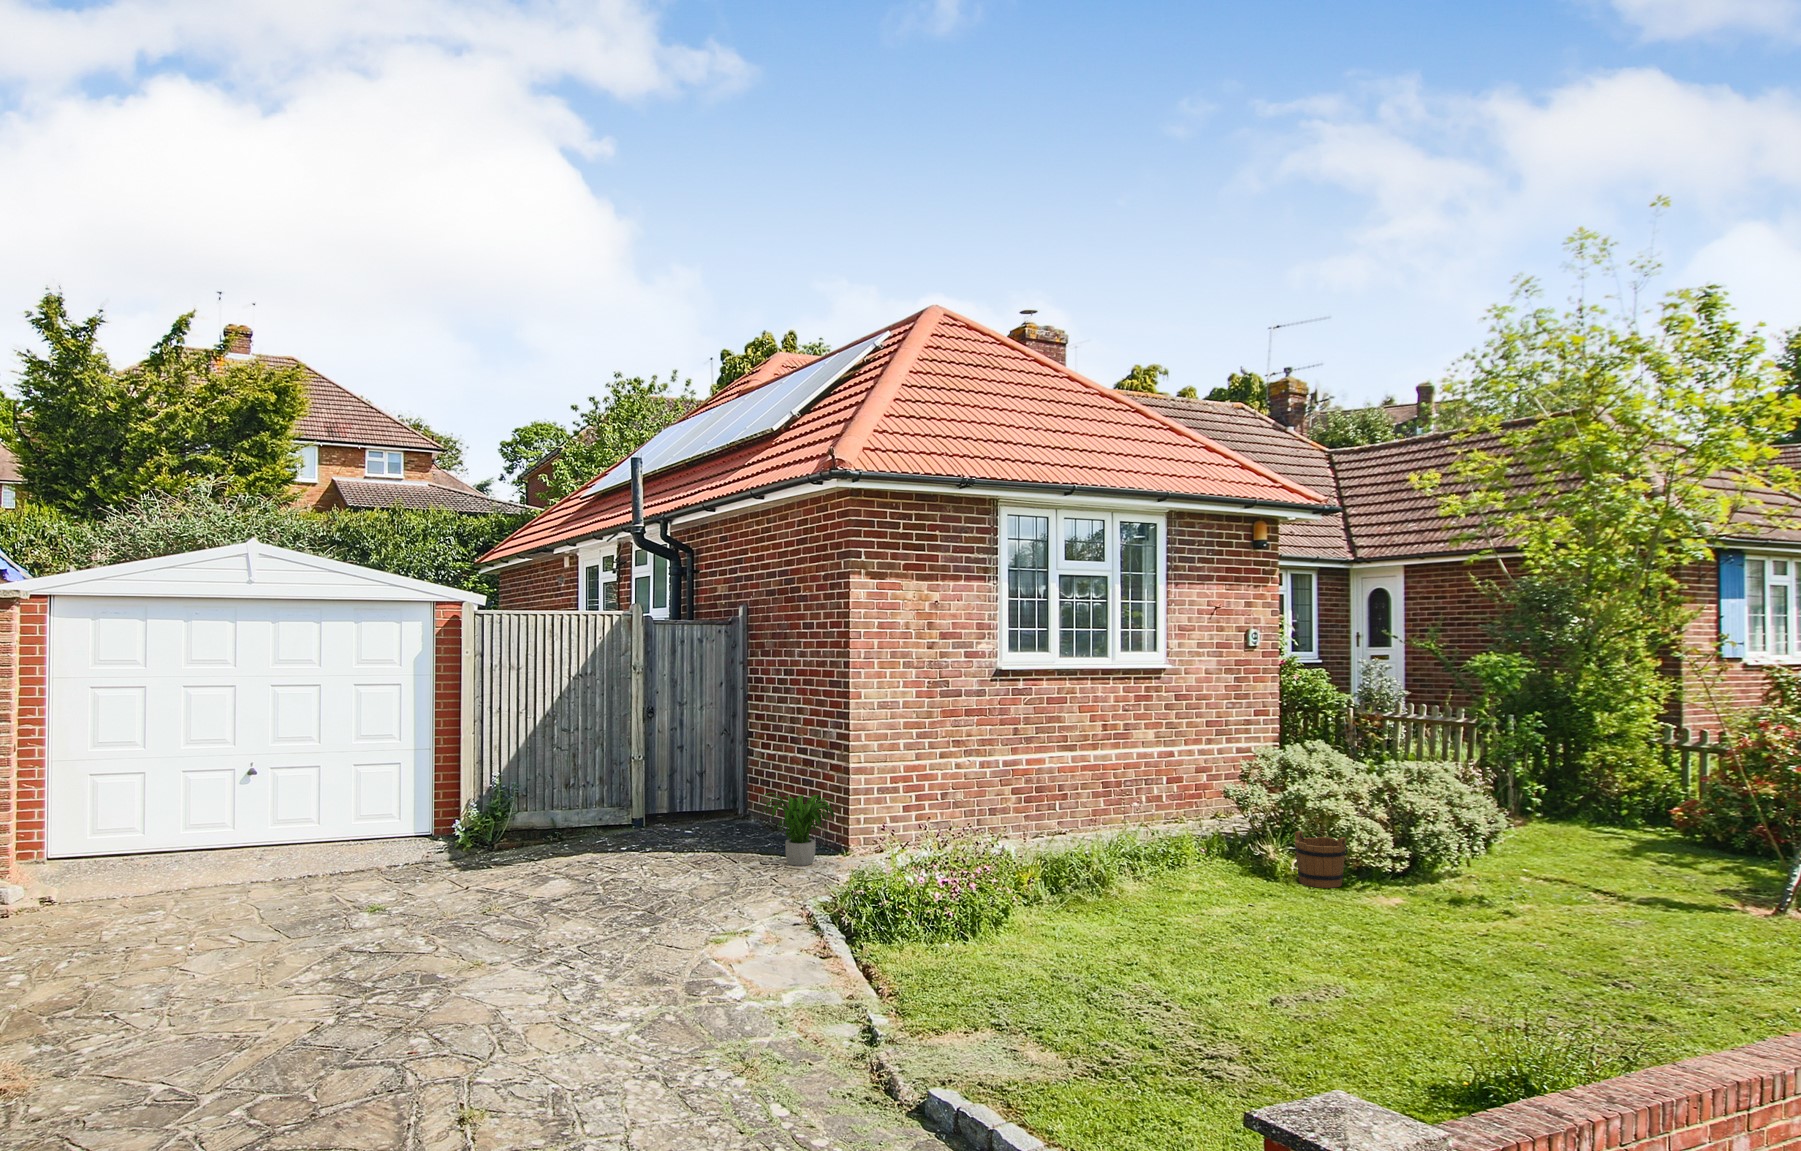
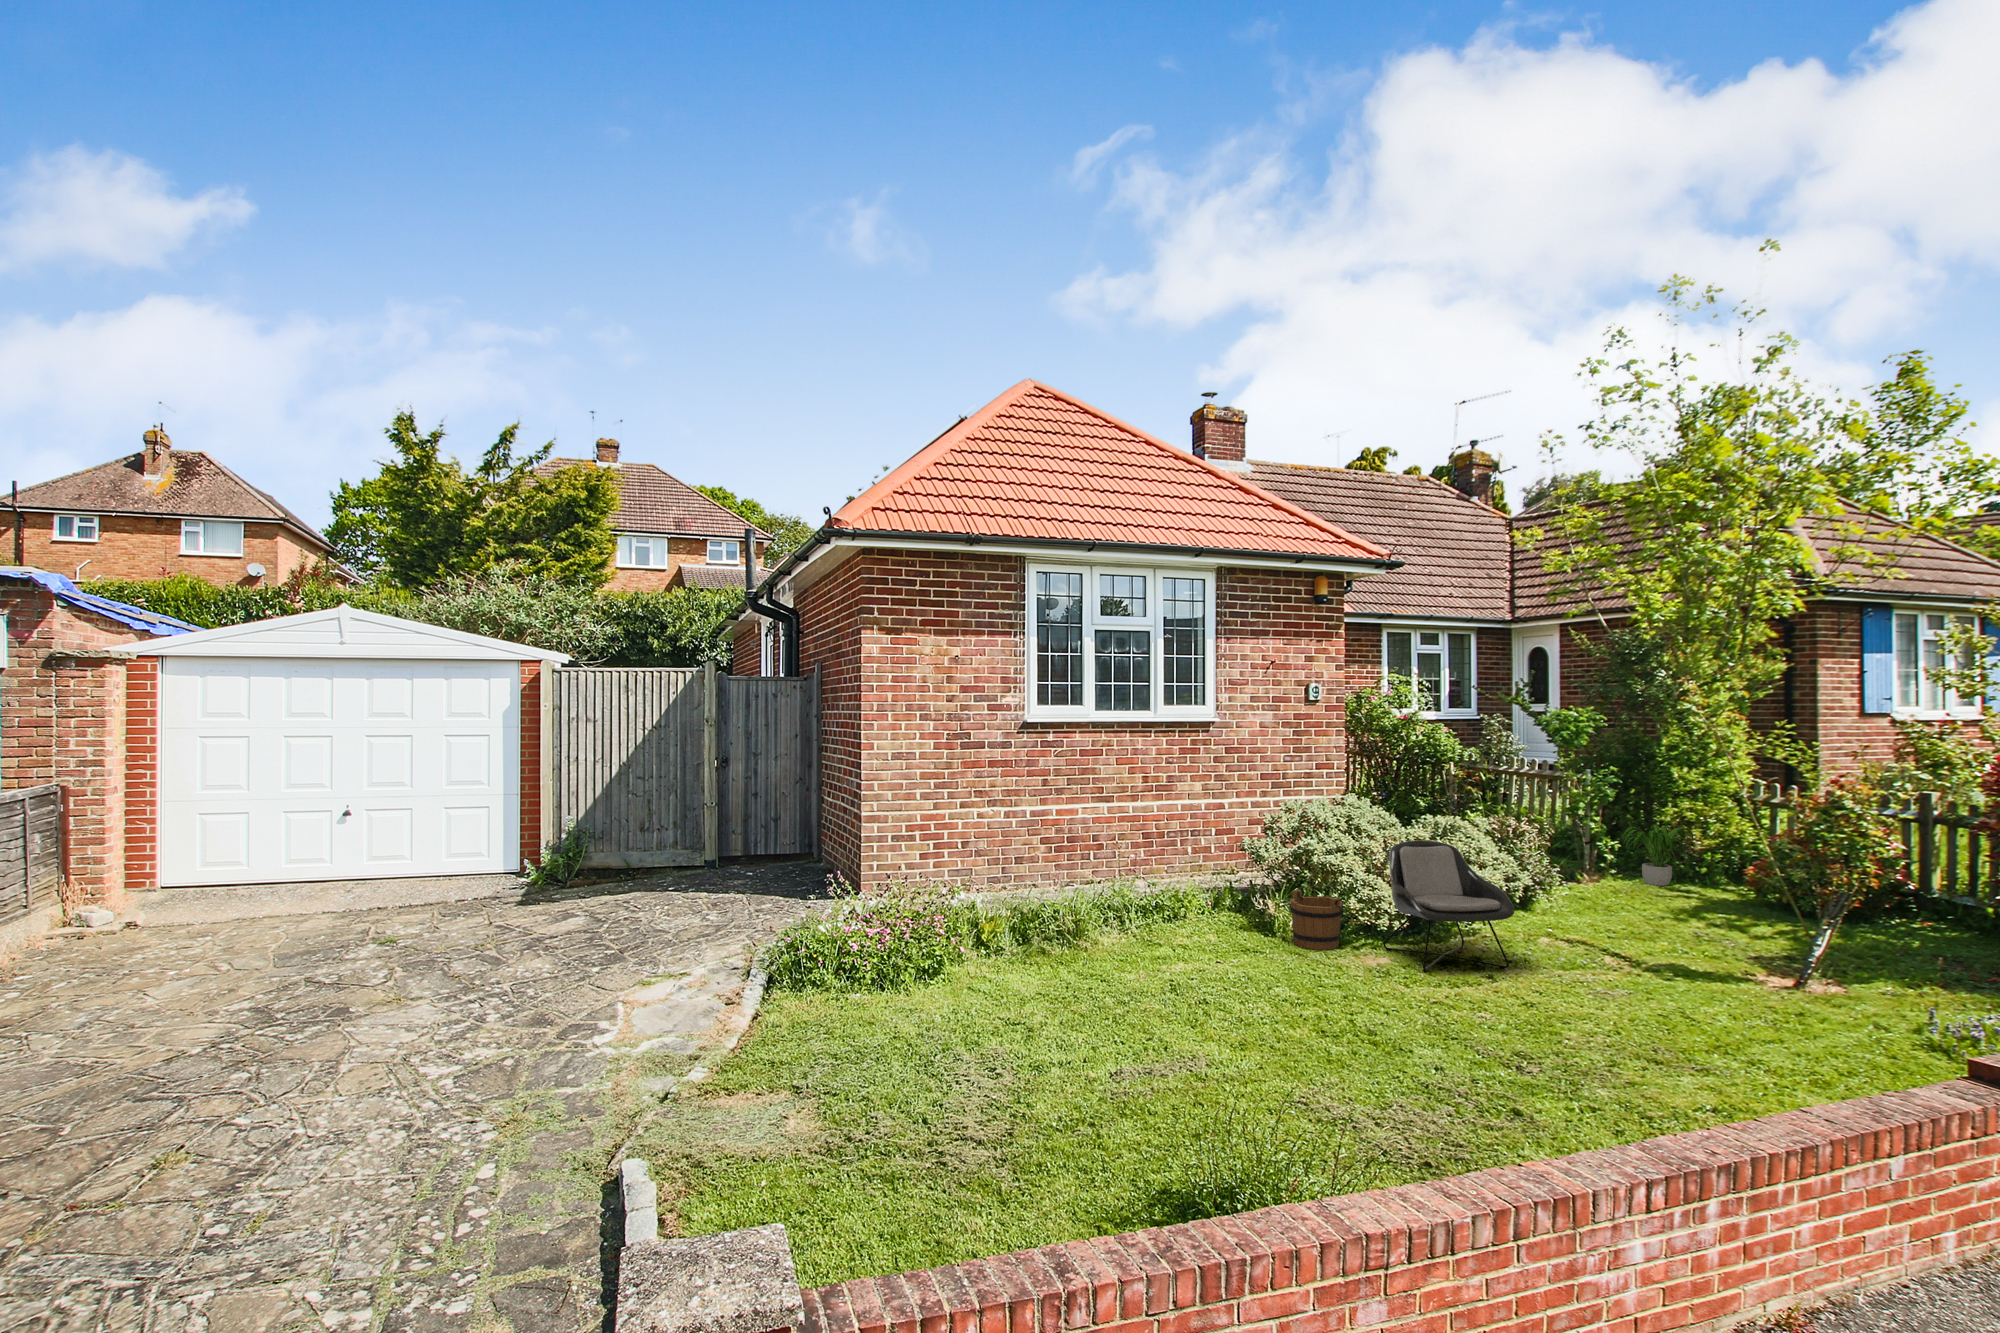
lounge chair: none [1383,780,1511,903] -> present [1383,840,1515,972]
potted plant: present [760,793,836,866] -> present [1624,825,1693,886]

